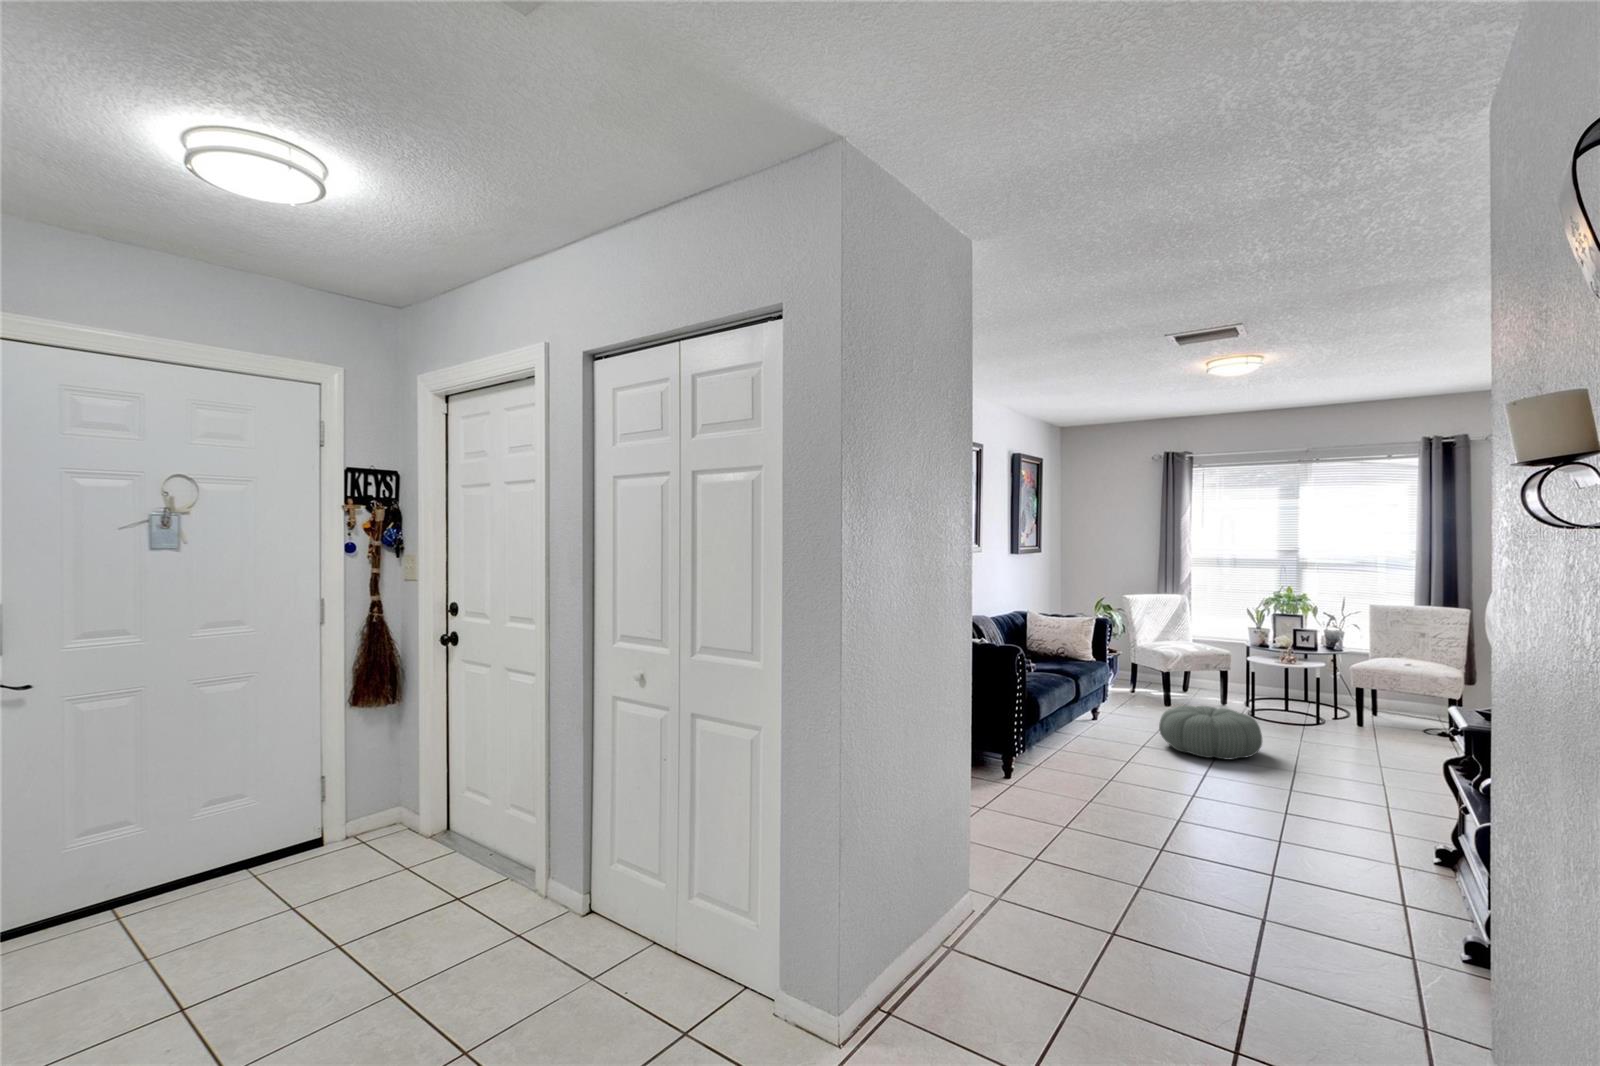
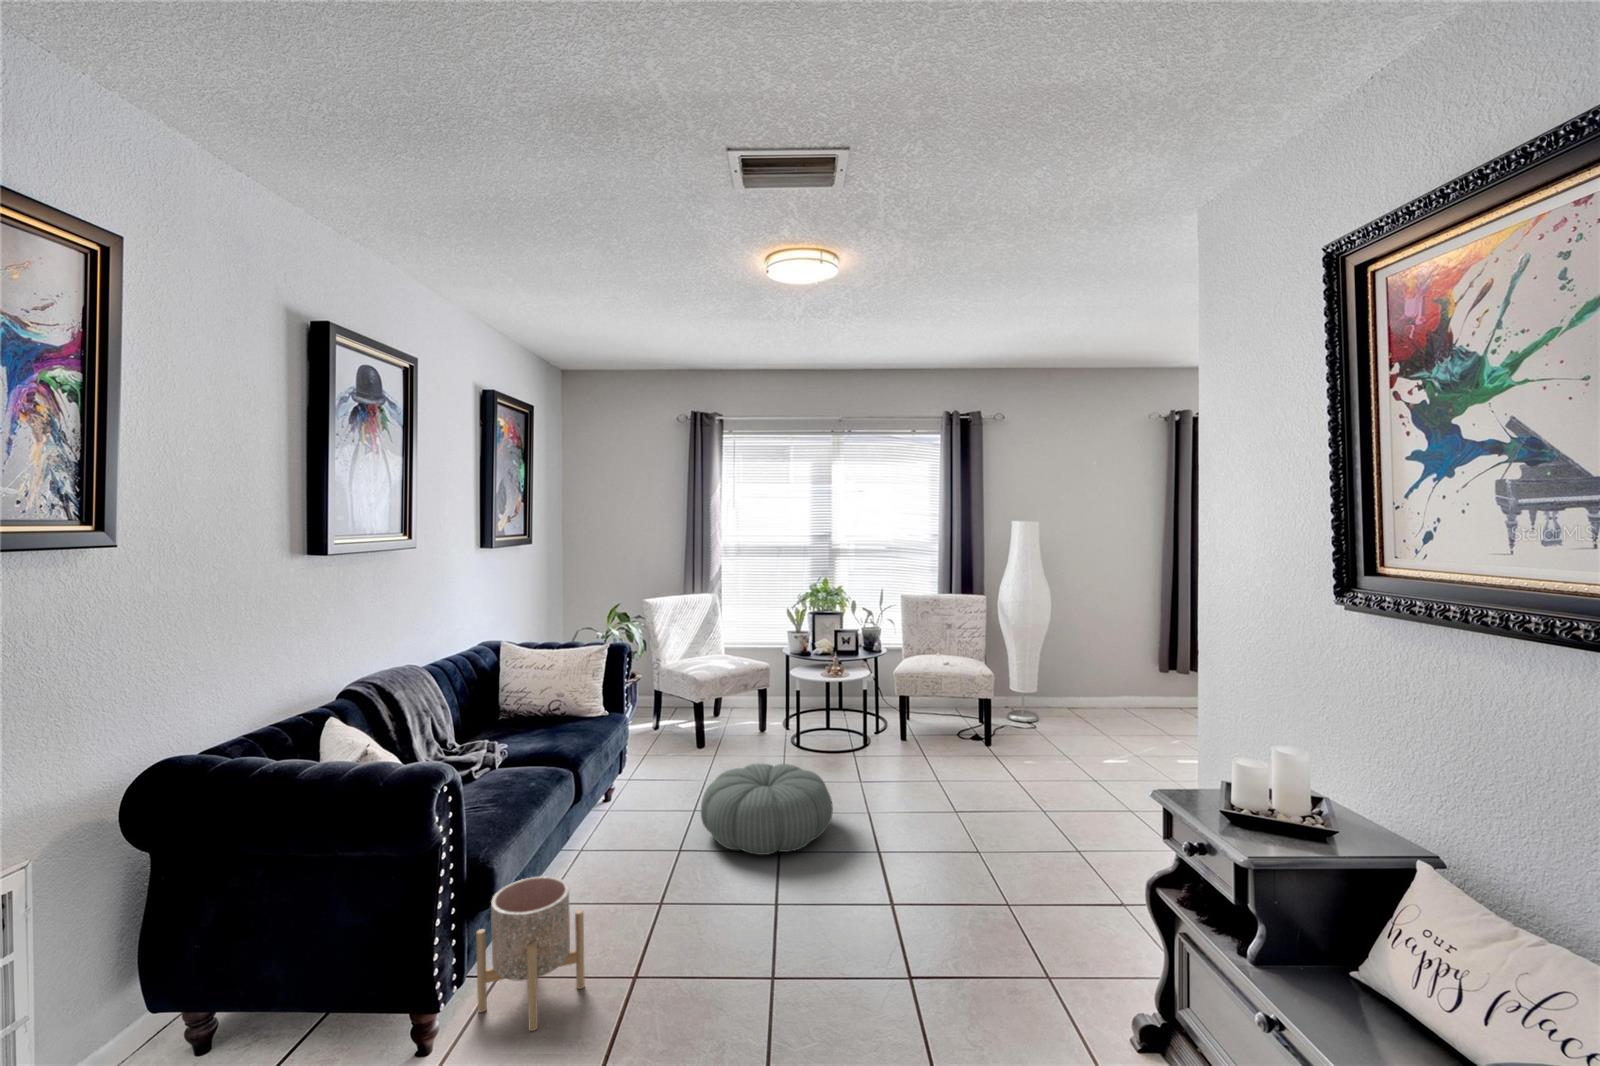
planter: none [1029,717,1083,783] -> present [476,876,585,1031]

